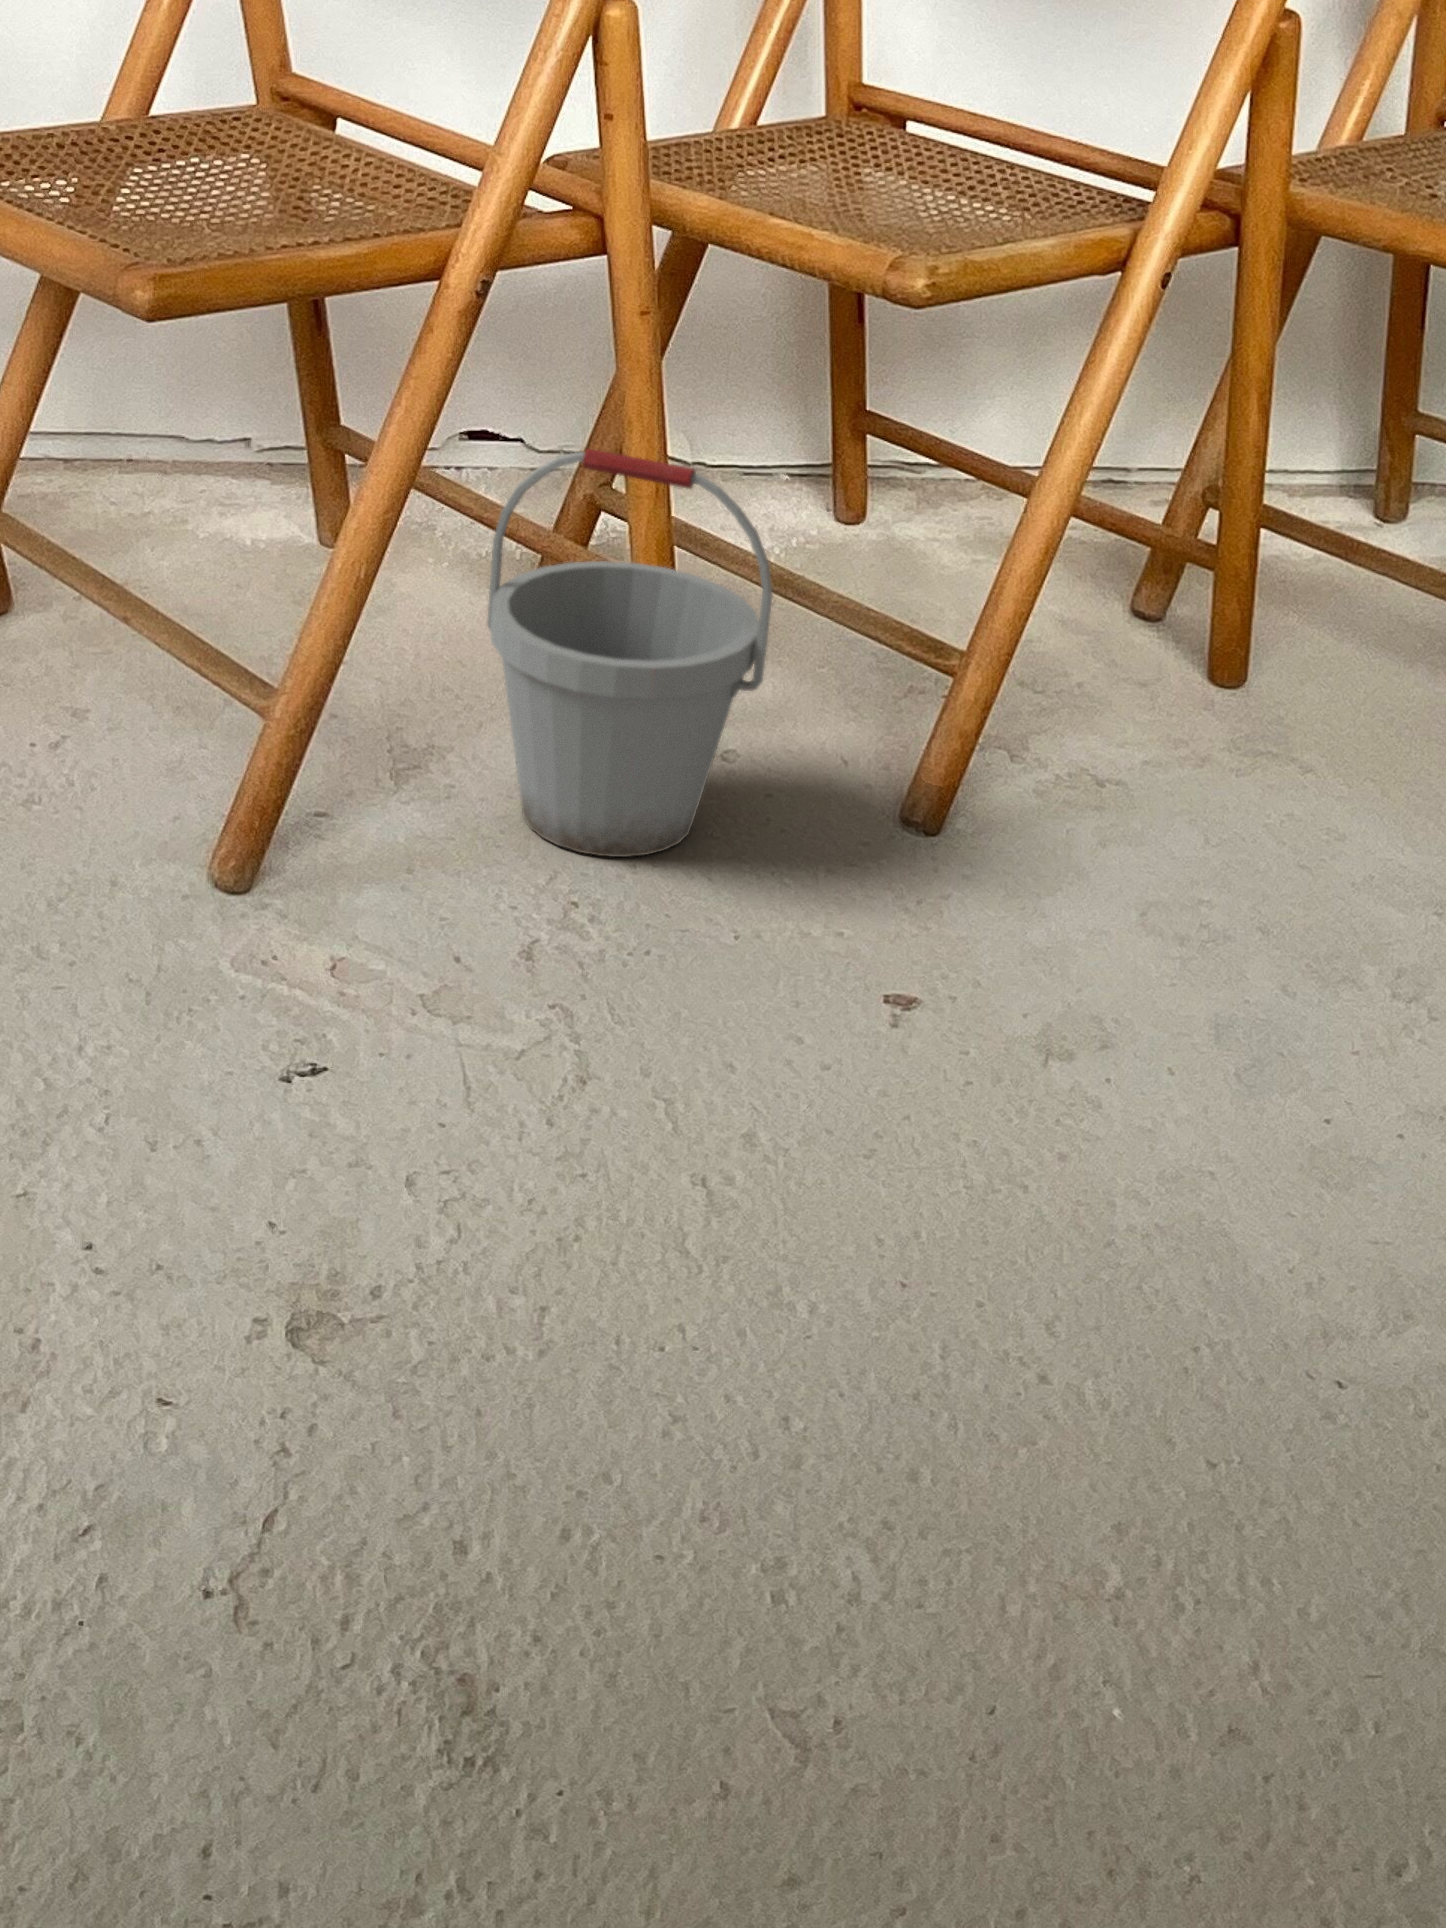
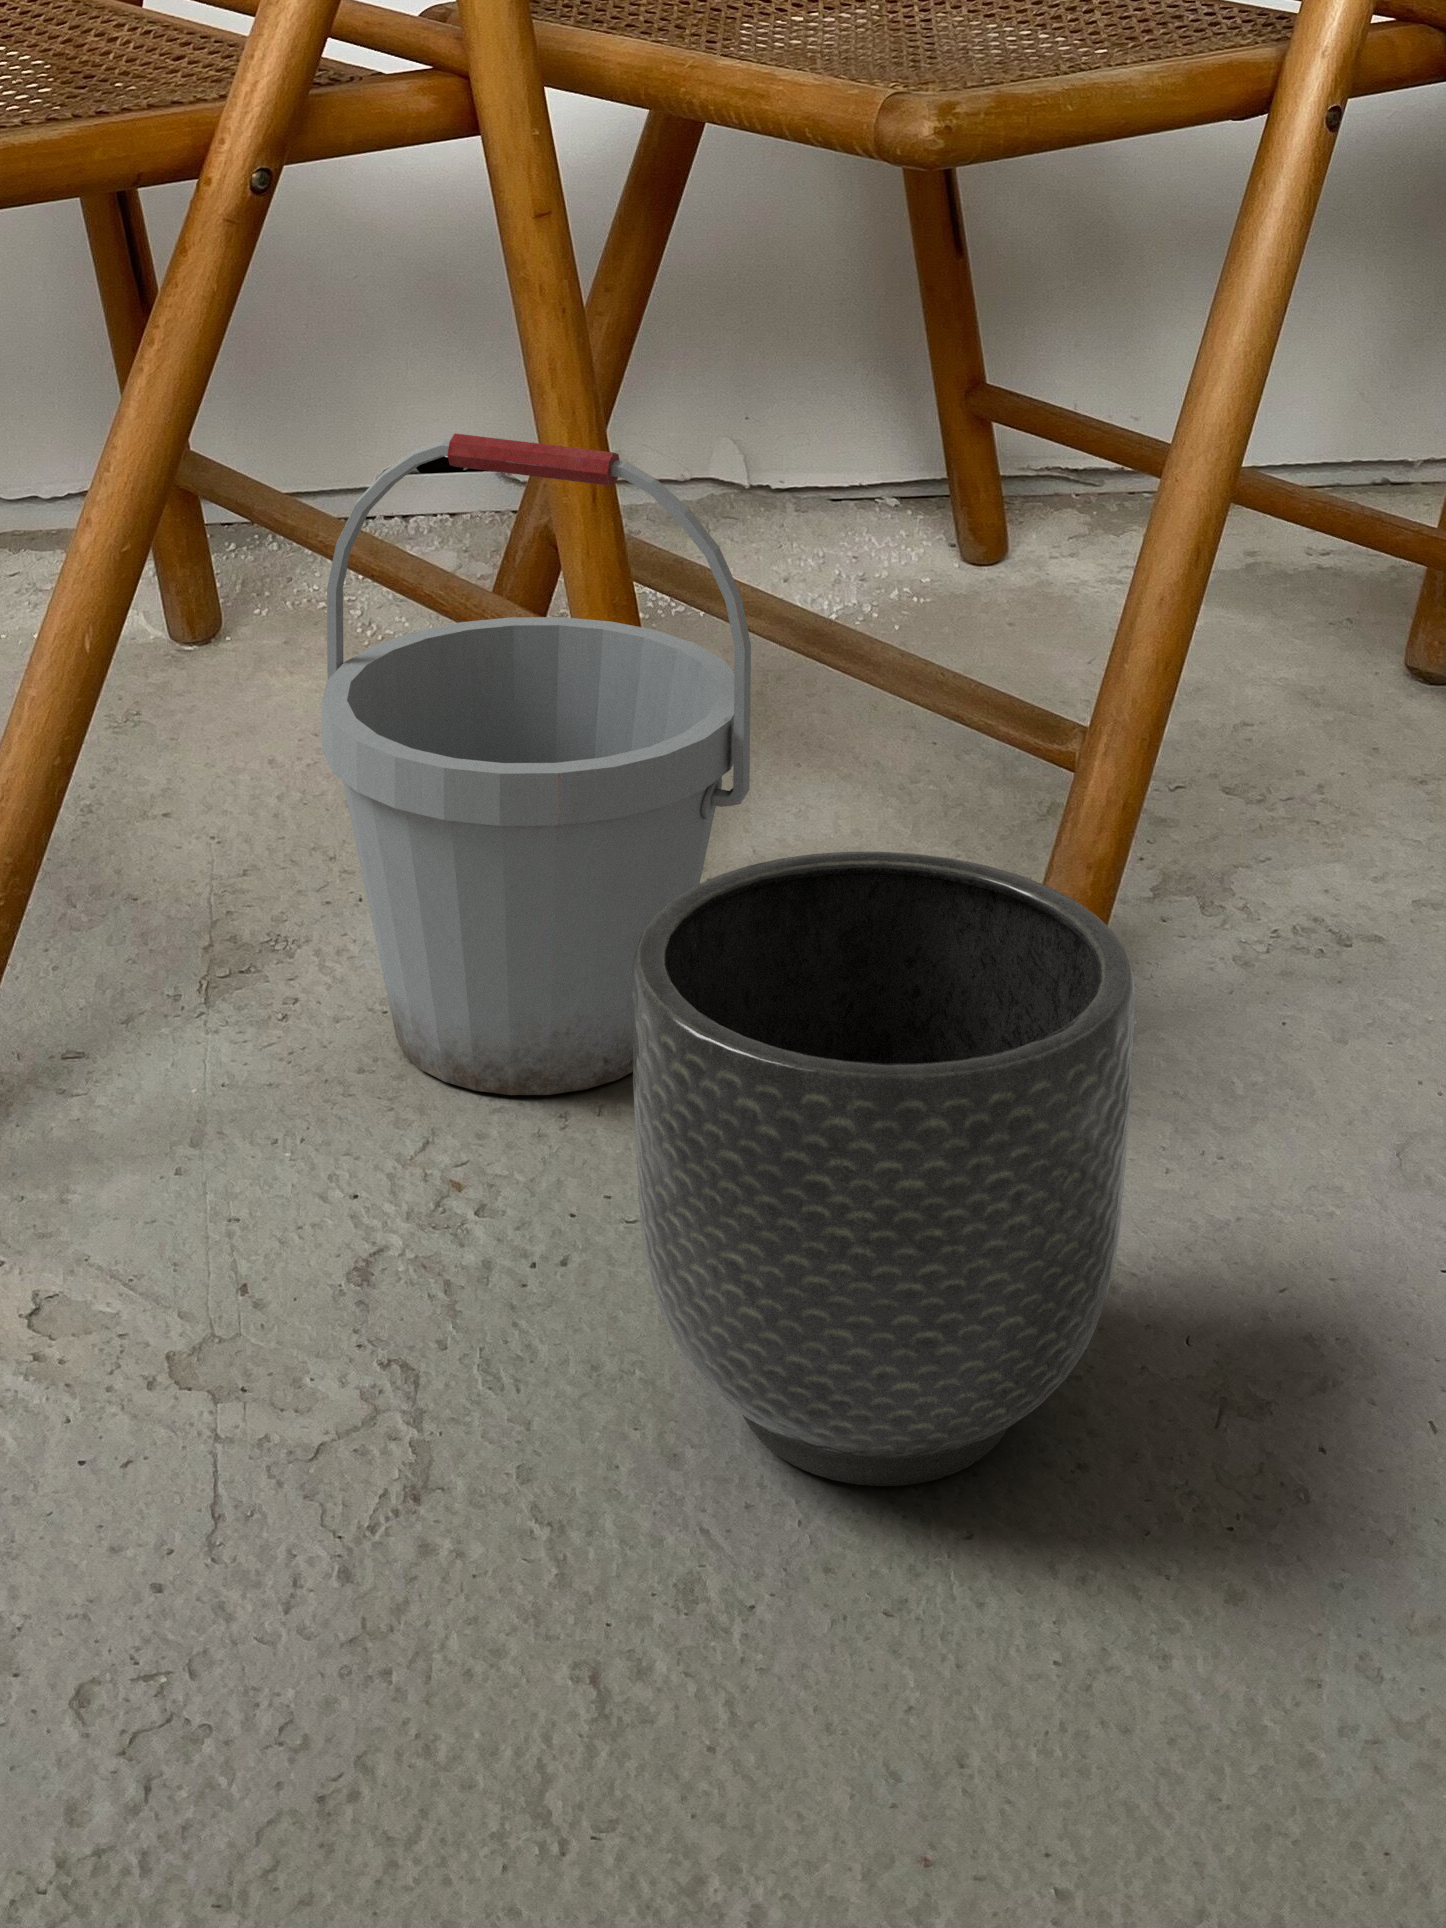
planter: none [720,730,1031,1093] -> present [632,852,1134,1486]

